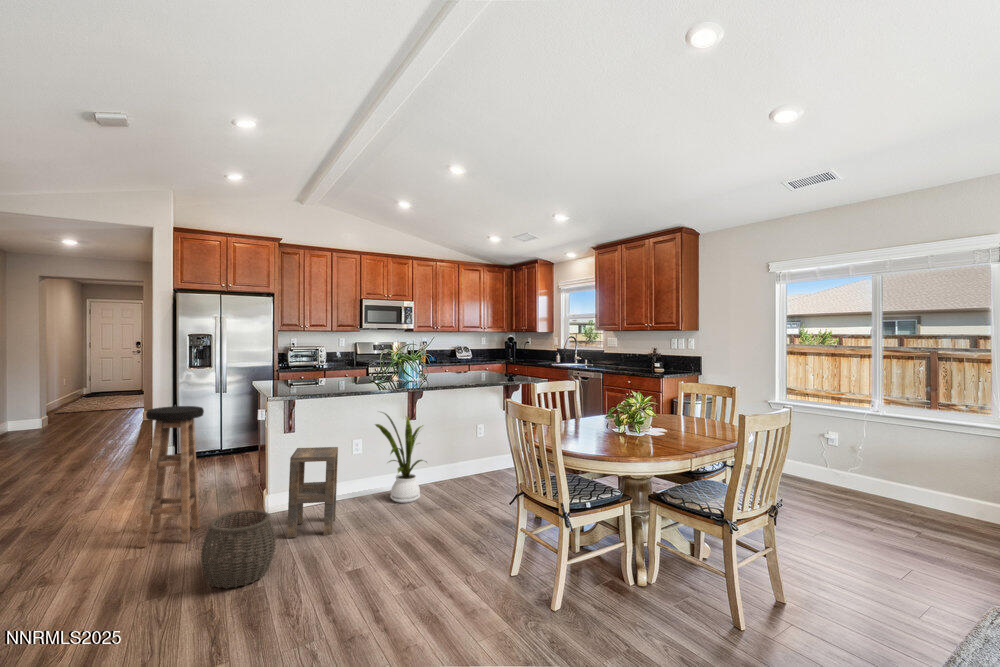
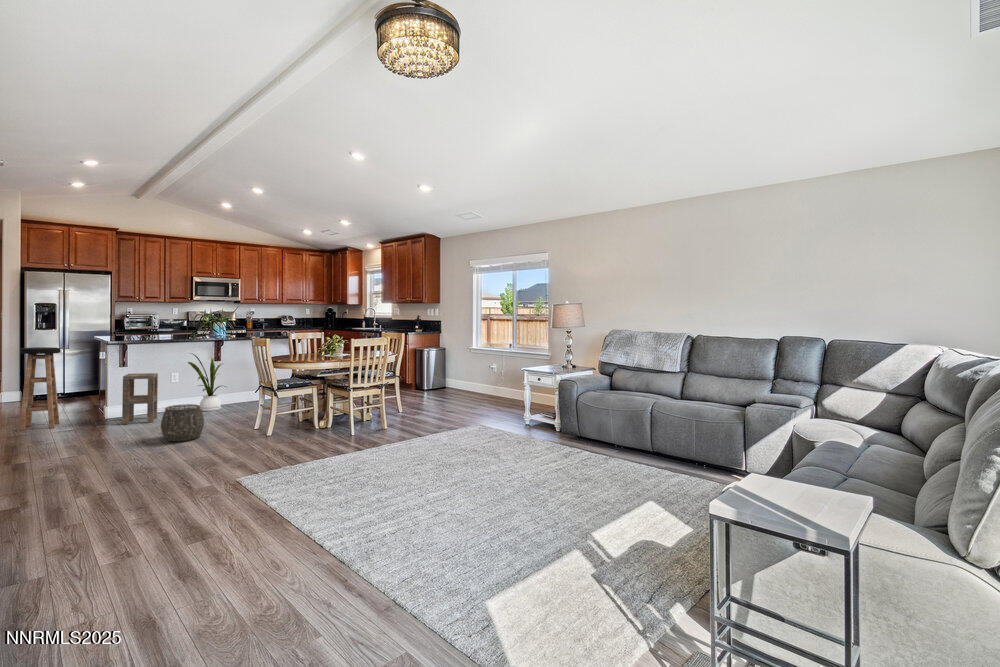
woven basket: present [201,510,276,588] -> present [161,404,204,442]

